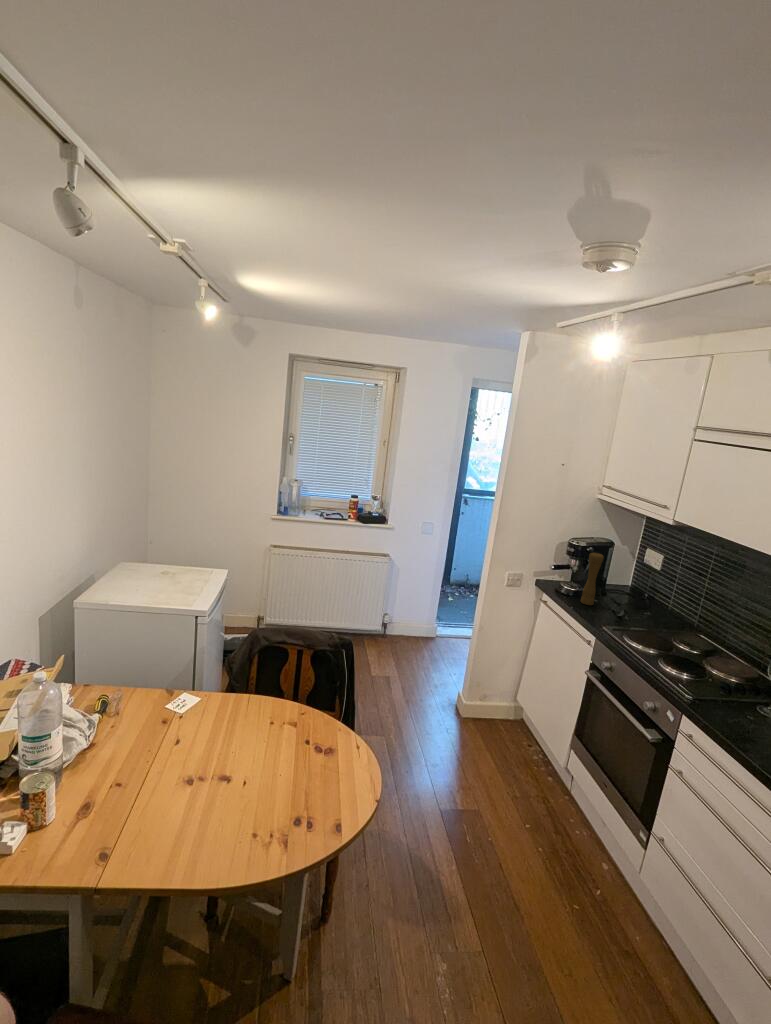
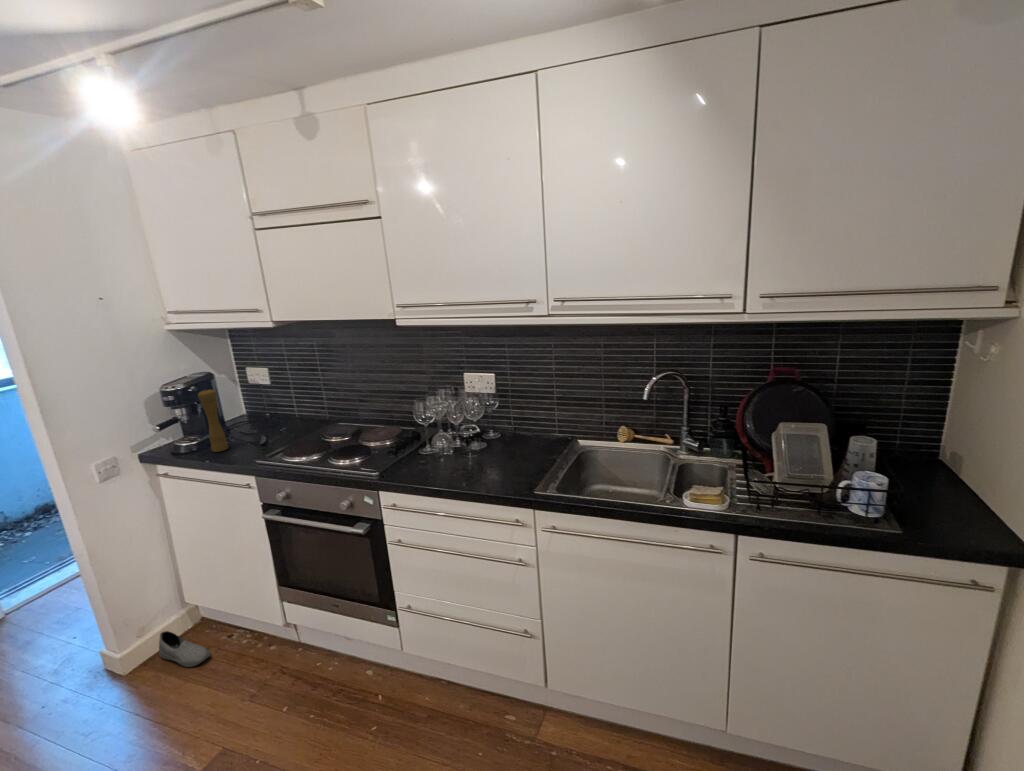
shoe: none [487,706,512,746] -> present [159,631,210,667]

